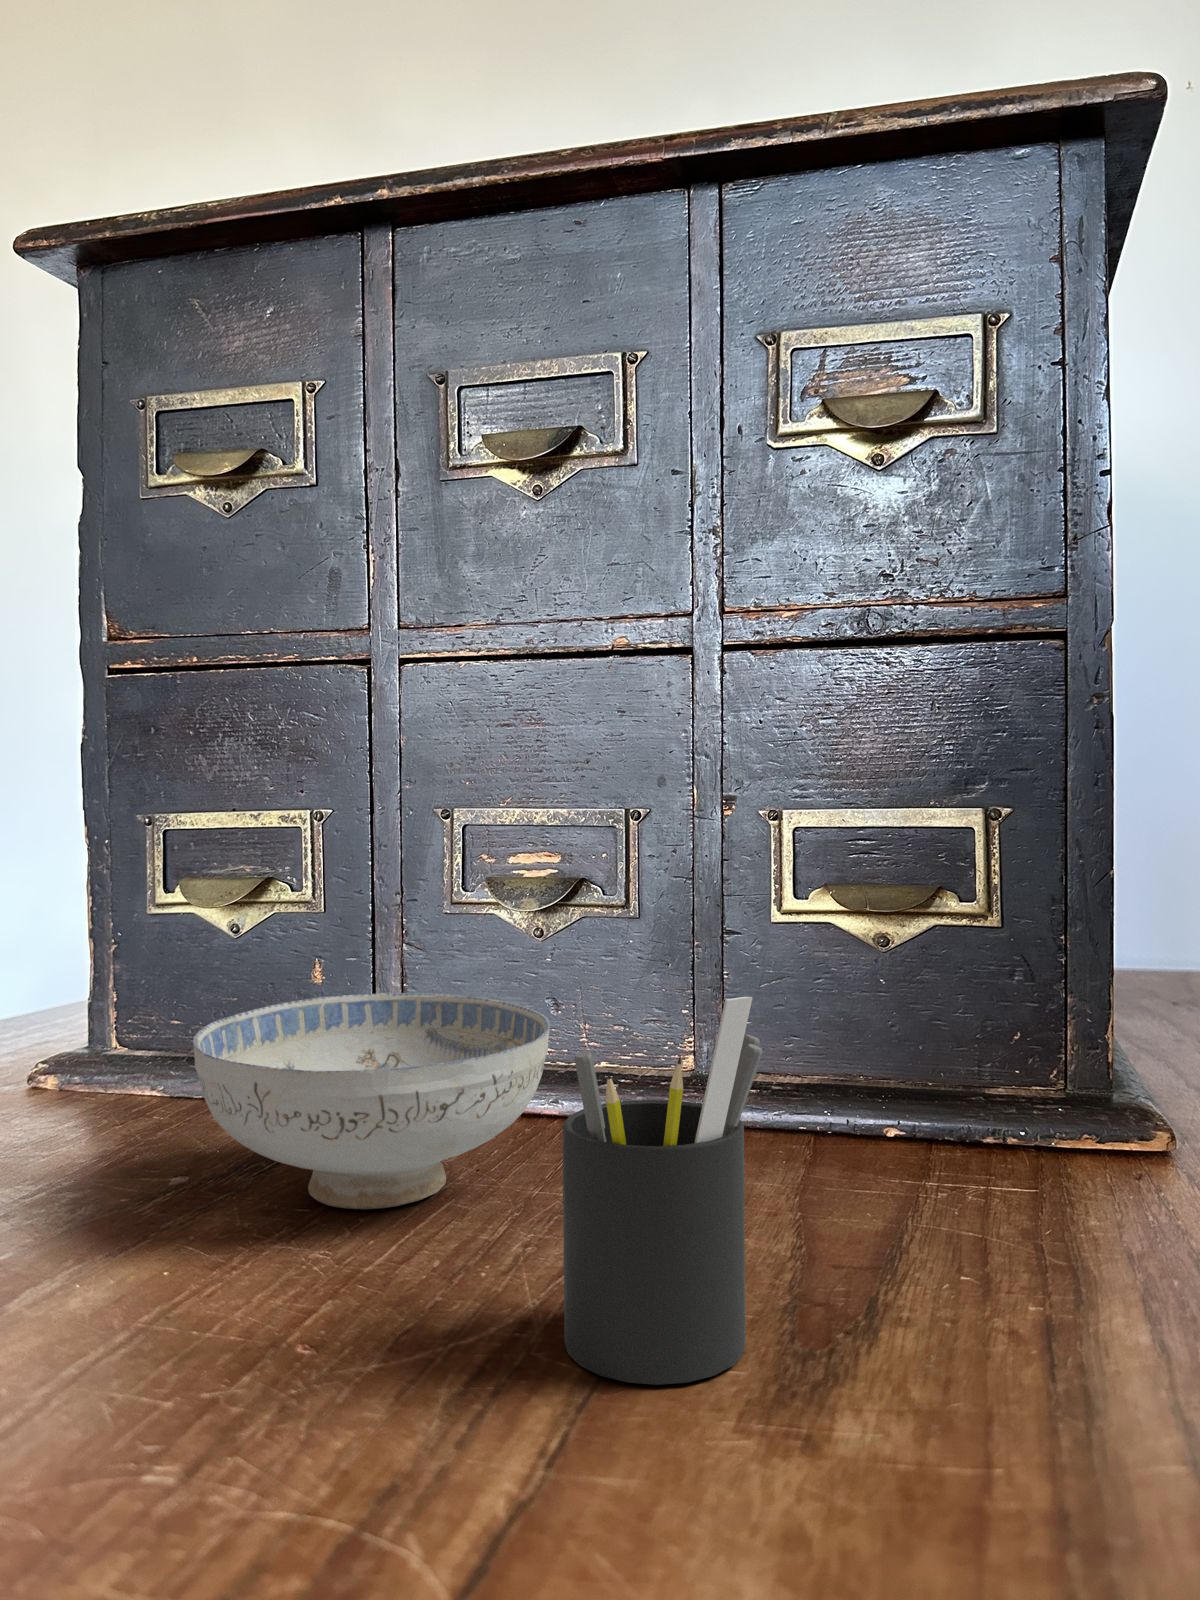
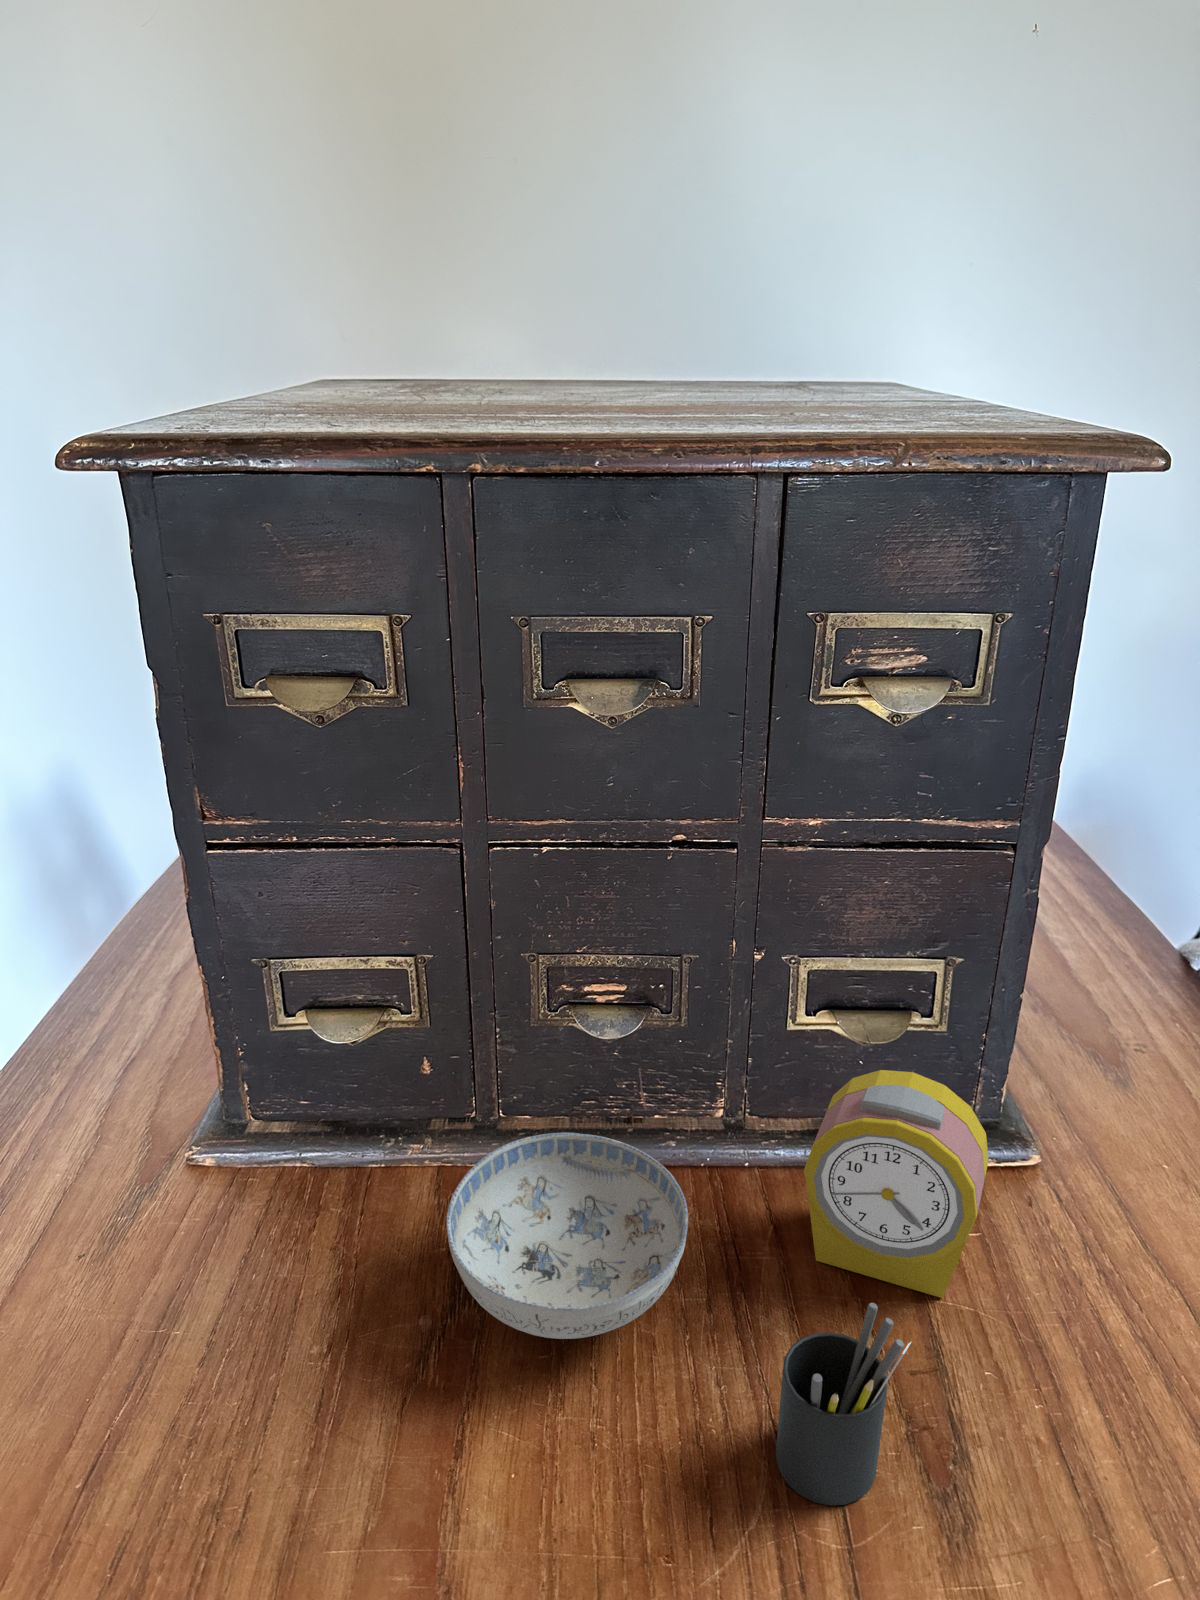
alarm clock: none [738,877,1036,1234] -> present [804,1070,989,1298]

